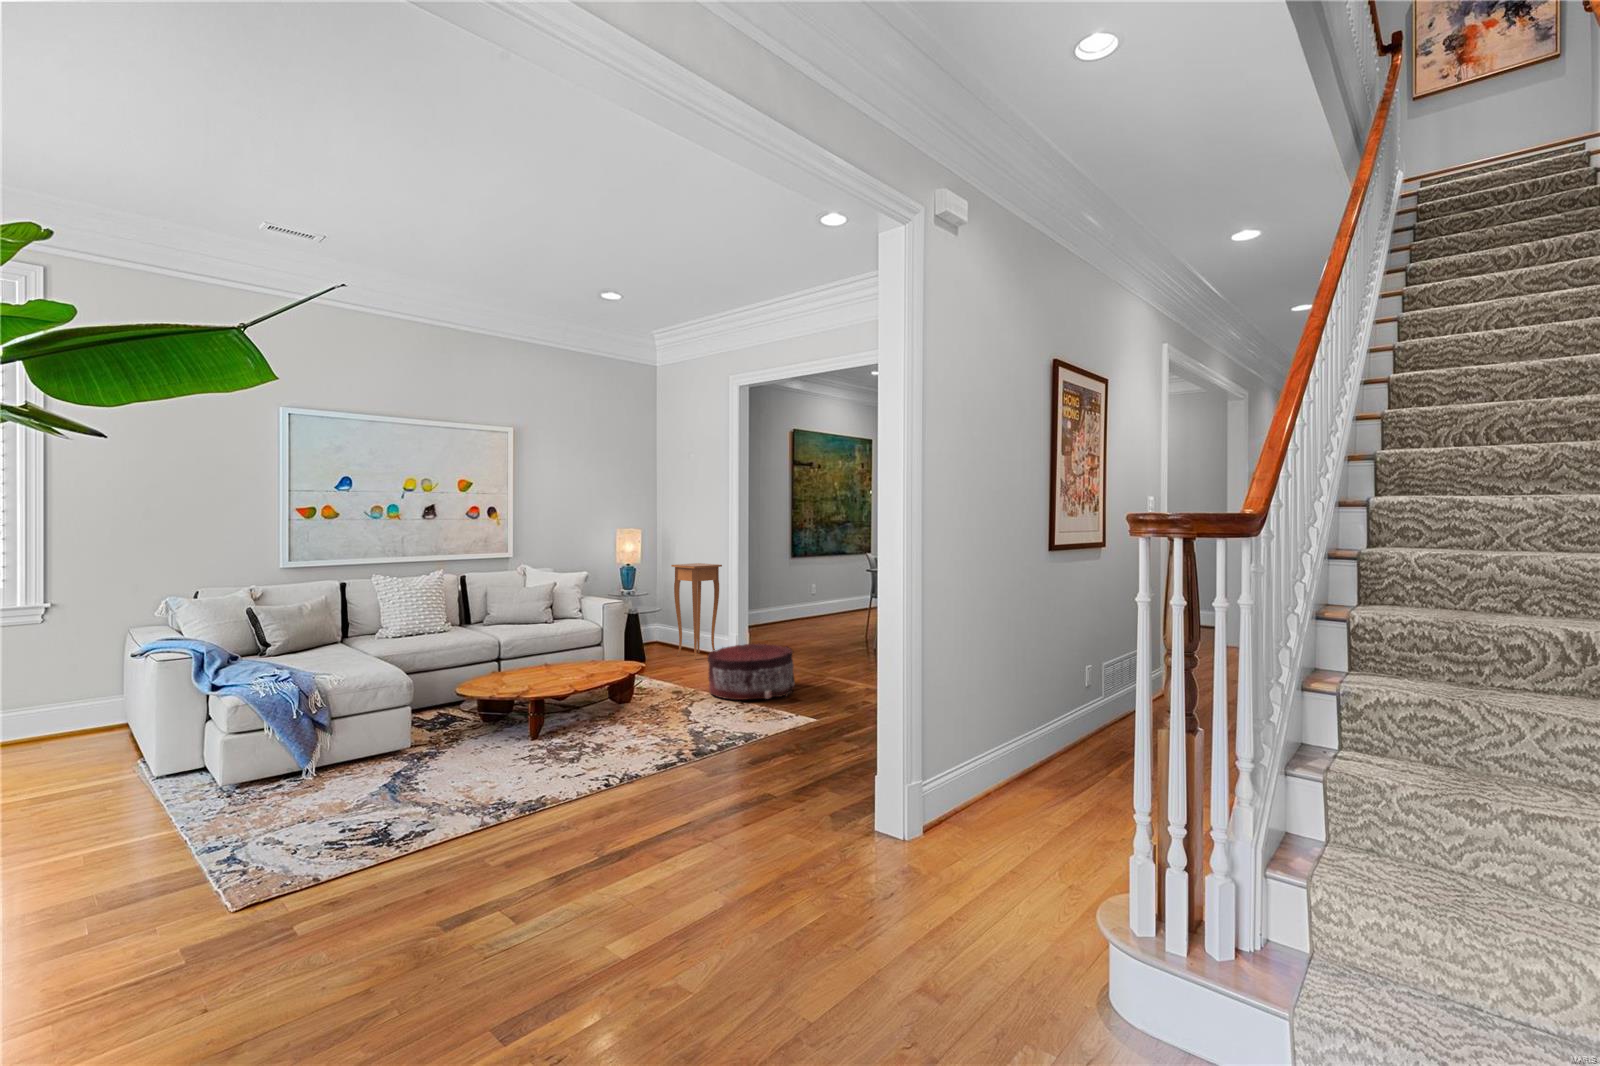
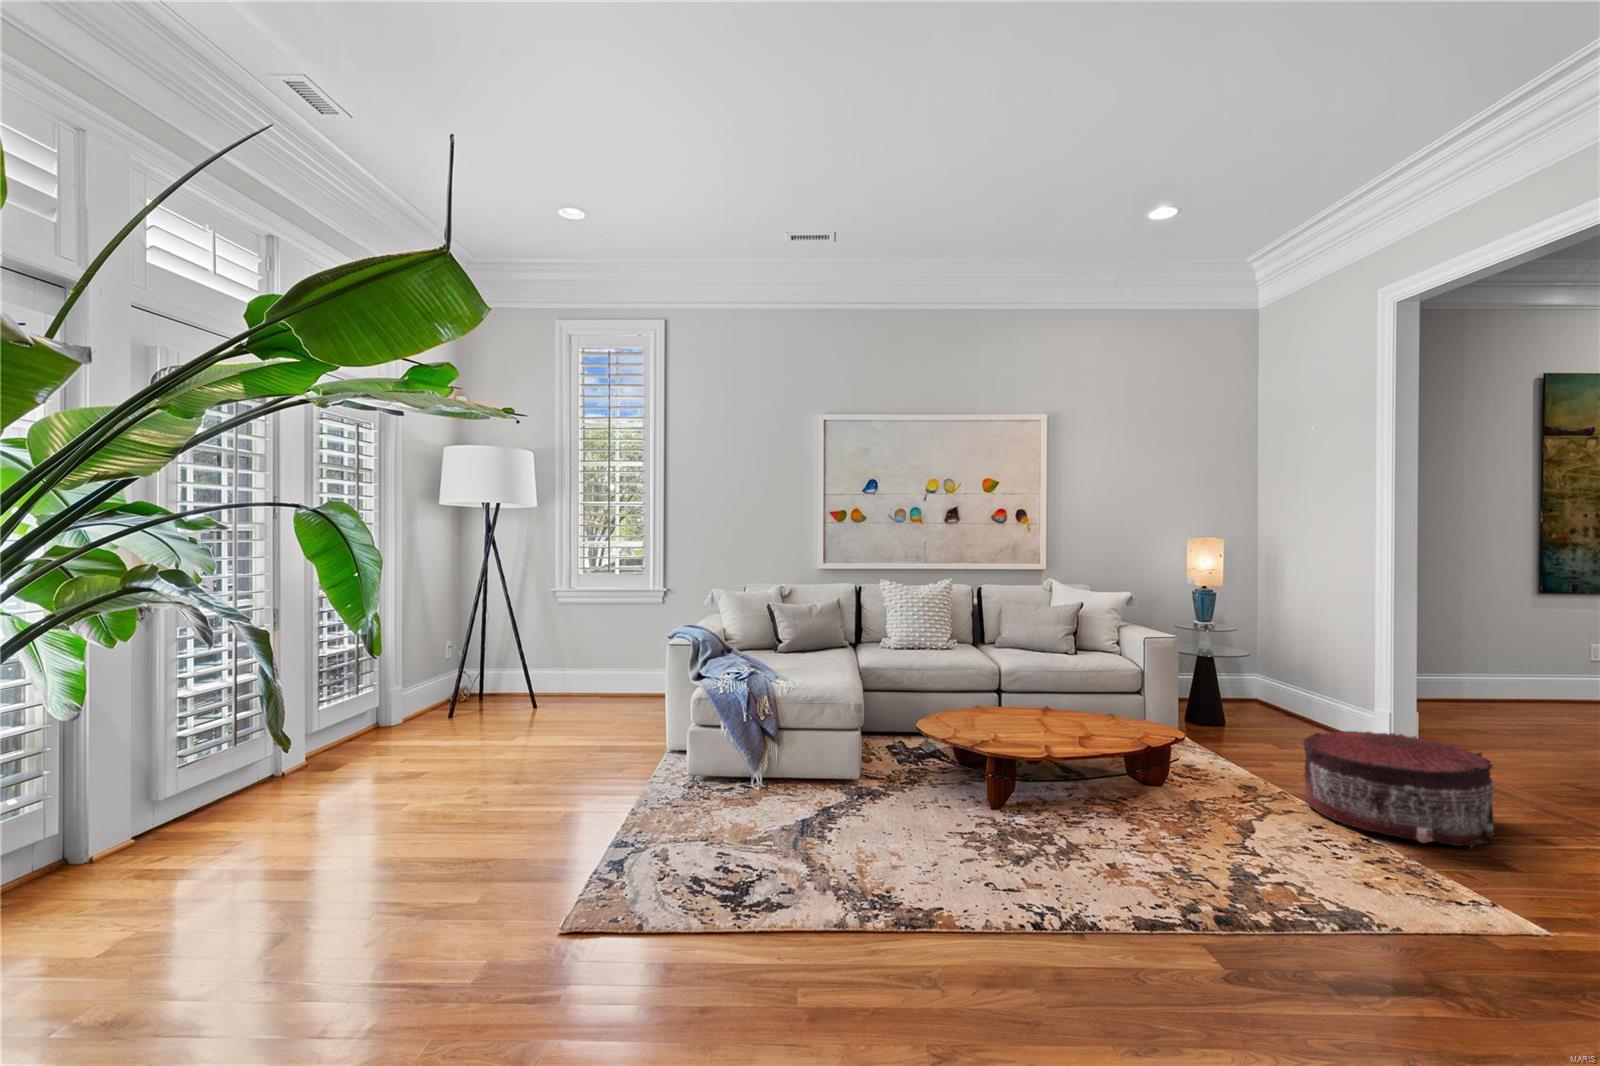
side table: present [671,563,722,660] -> none [1270,594,1359,737]

